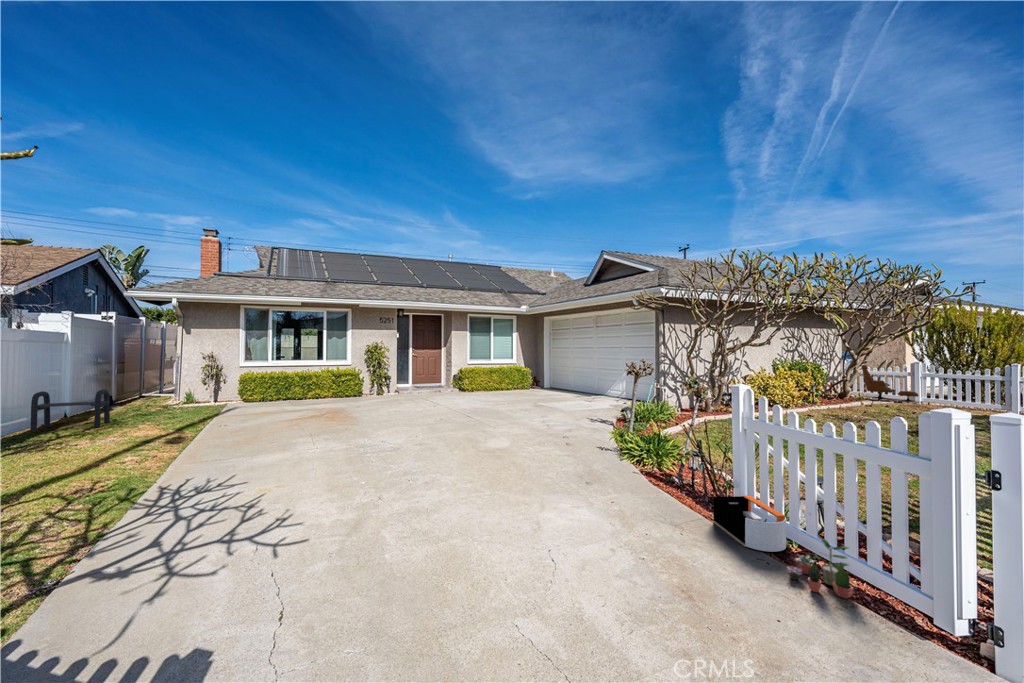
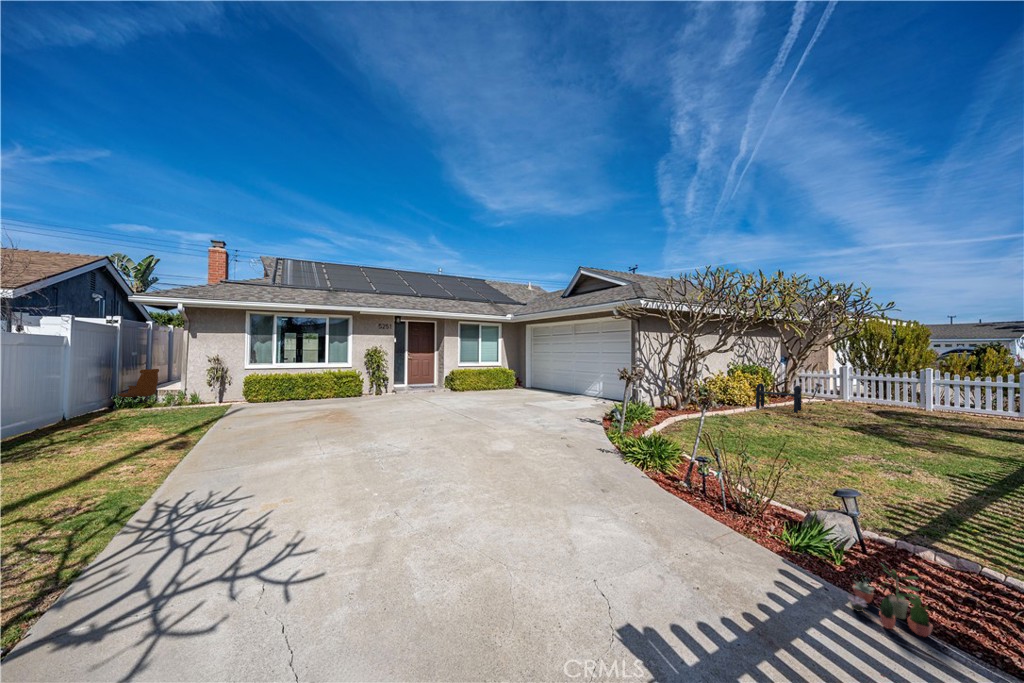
lounge chair: present [861,365,918,403] -> present [118,369,159,406]
bench: present [30,389,110,432] -> present [756,383,801,413]
storage bin: present [713,495,786,552] -> none [742,508,829,574]

